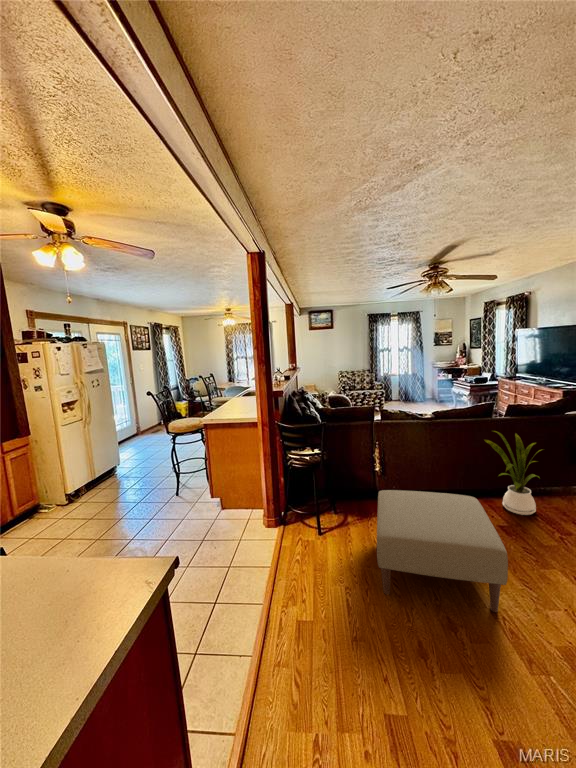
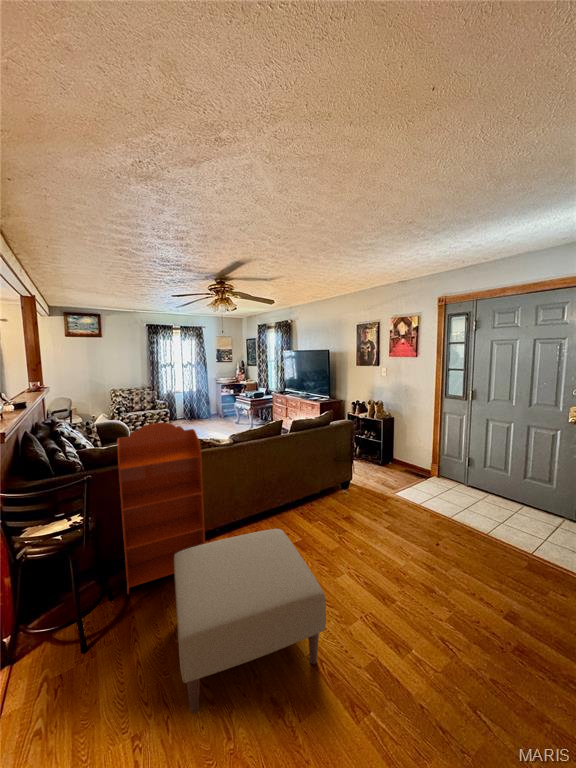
bookcase: none [342,394,406,517] -> present [117,423,205,593]
house plant: present [485,432,536,515] -> none [277,448,326,526]

